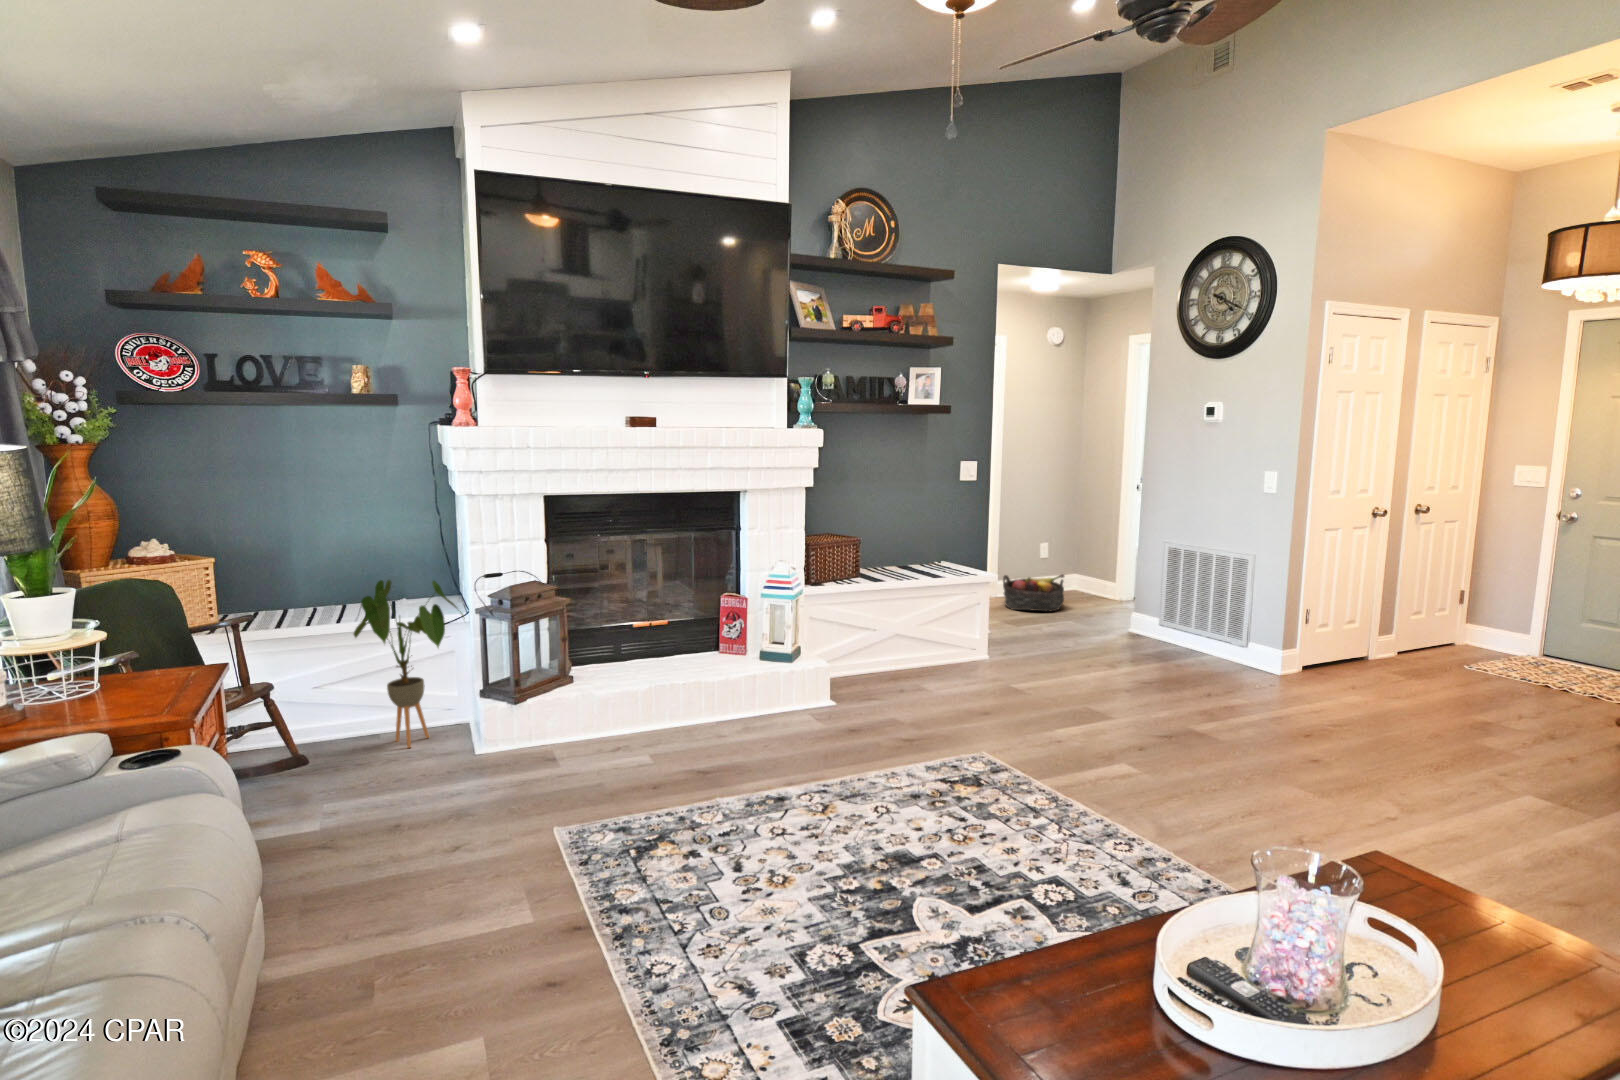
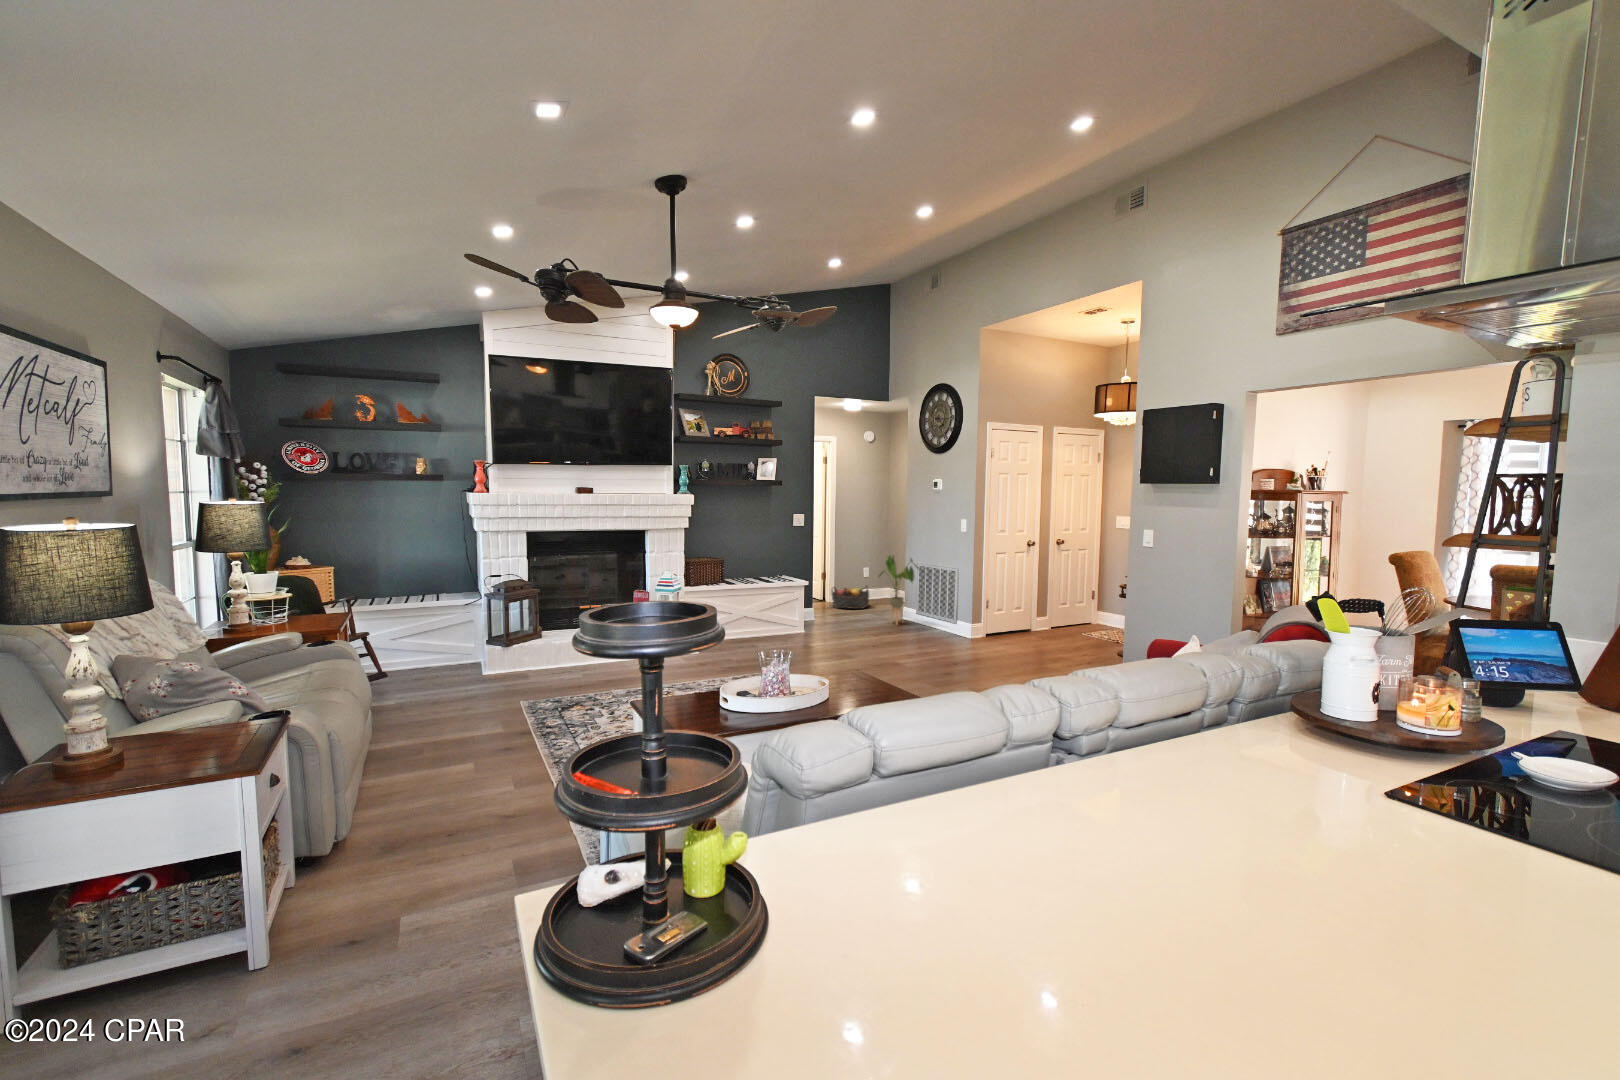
house plant: present [354,580,463,748] -> present [879,556,919,624]

